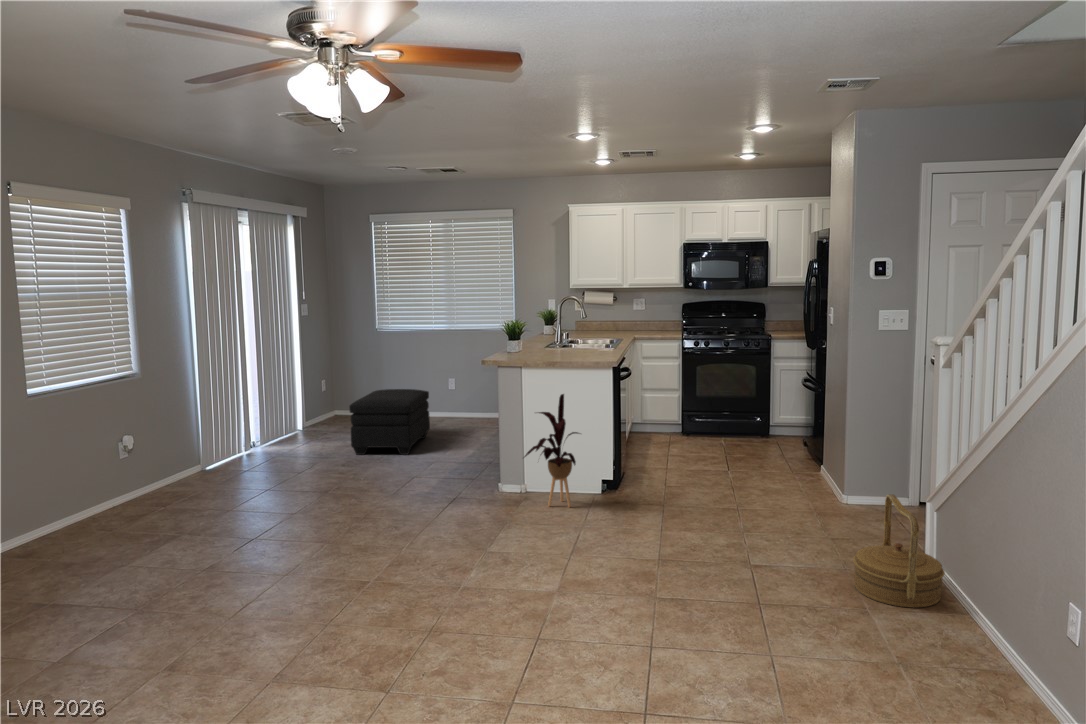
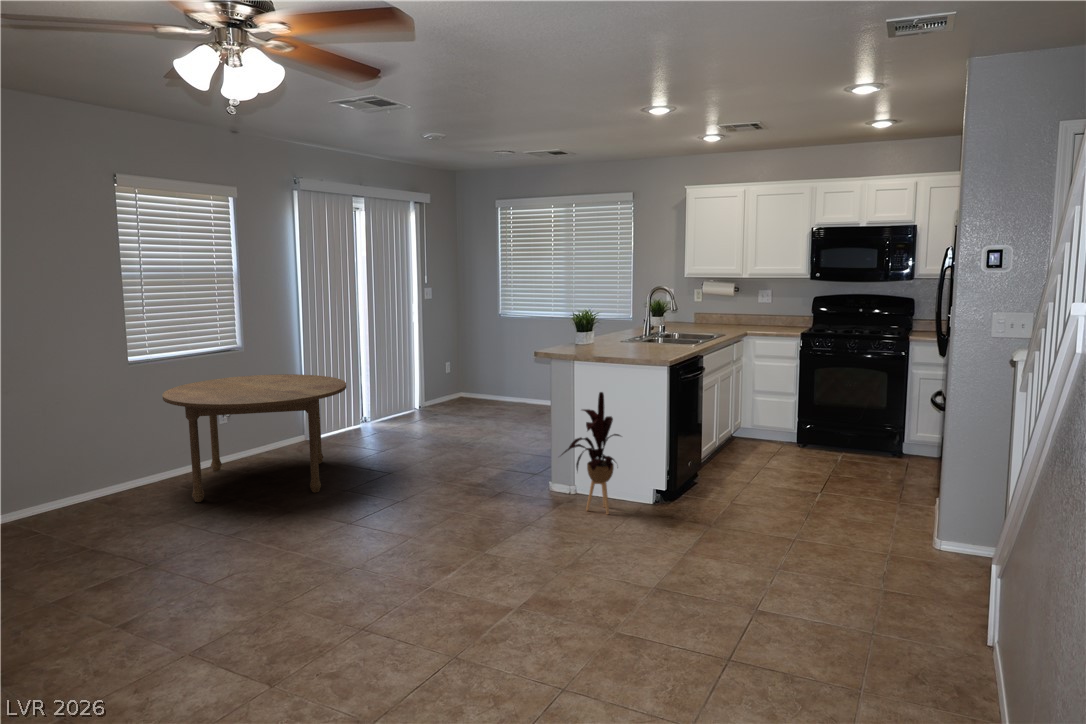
ottoman: present [349,389,430,455] -> none [441,375,529,442]
dining table: none [75,399,281,545] -> present [162,374,346,502]
woven basket: present [853,494,945,608] -> none [870,548,989,701]

